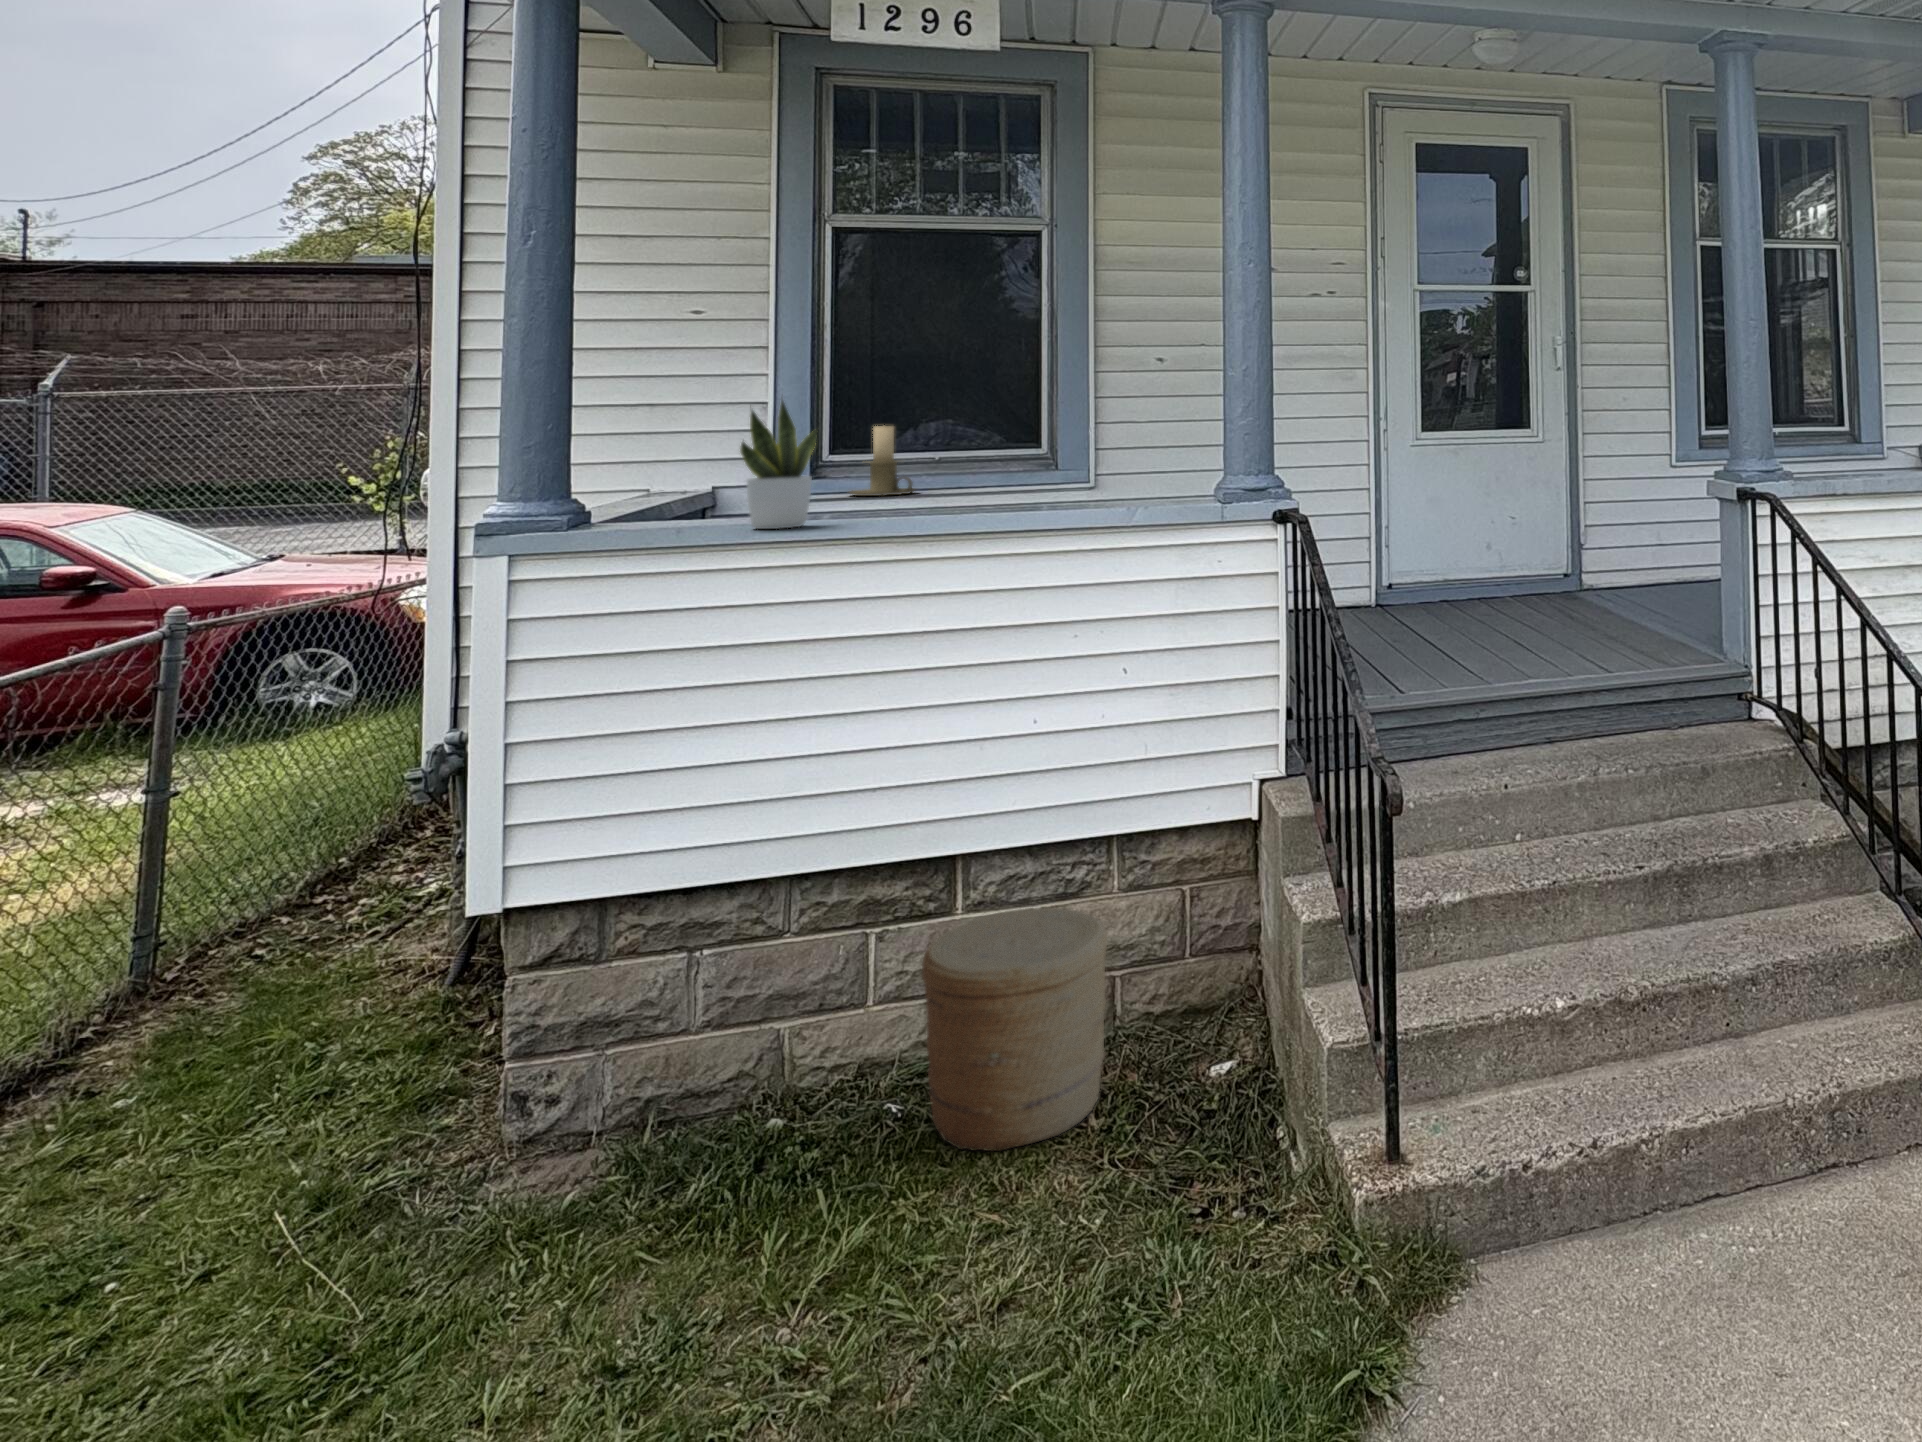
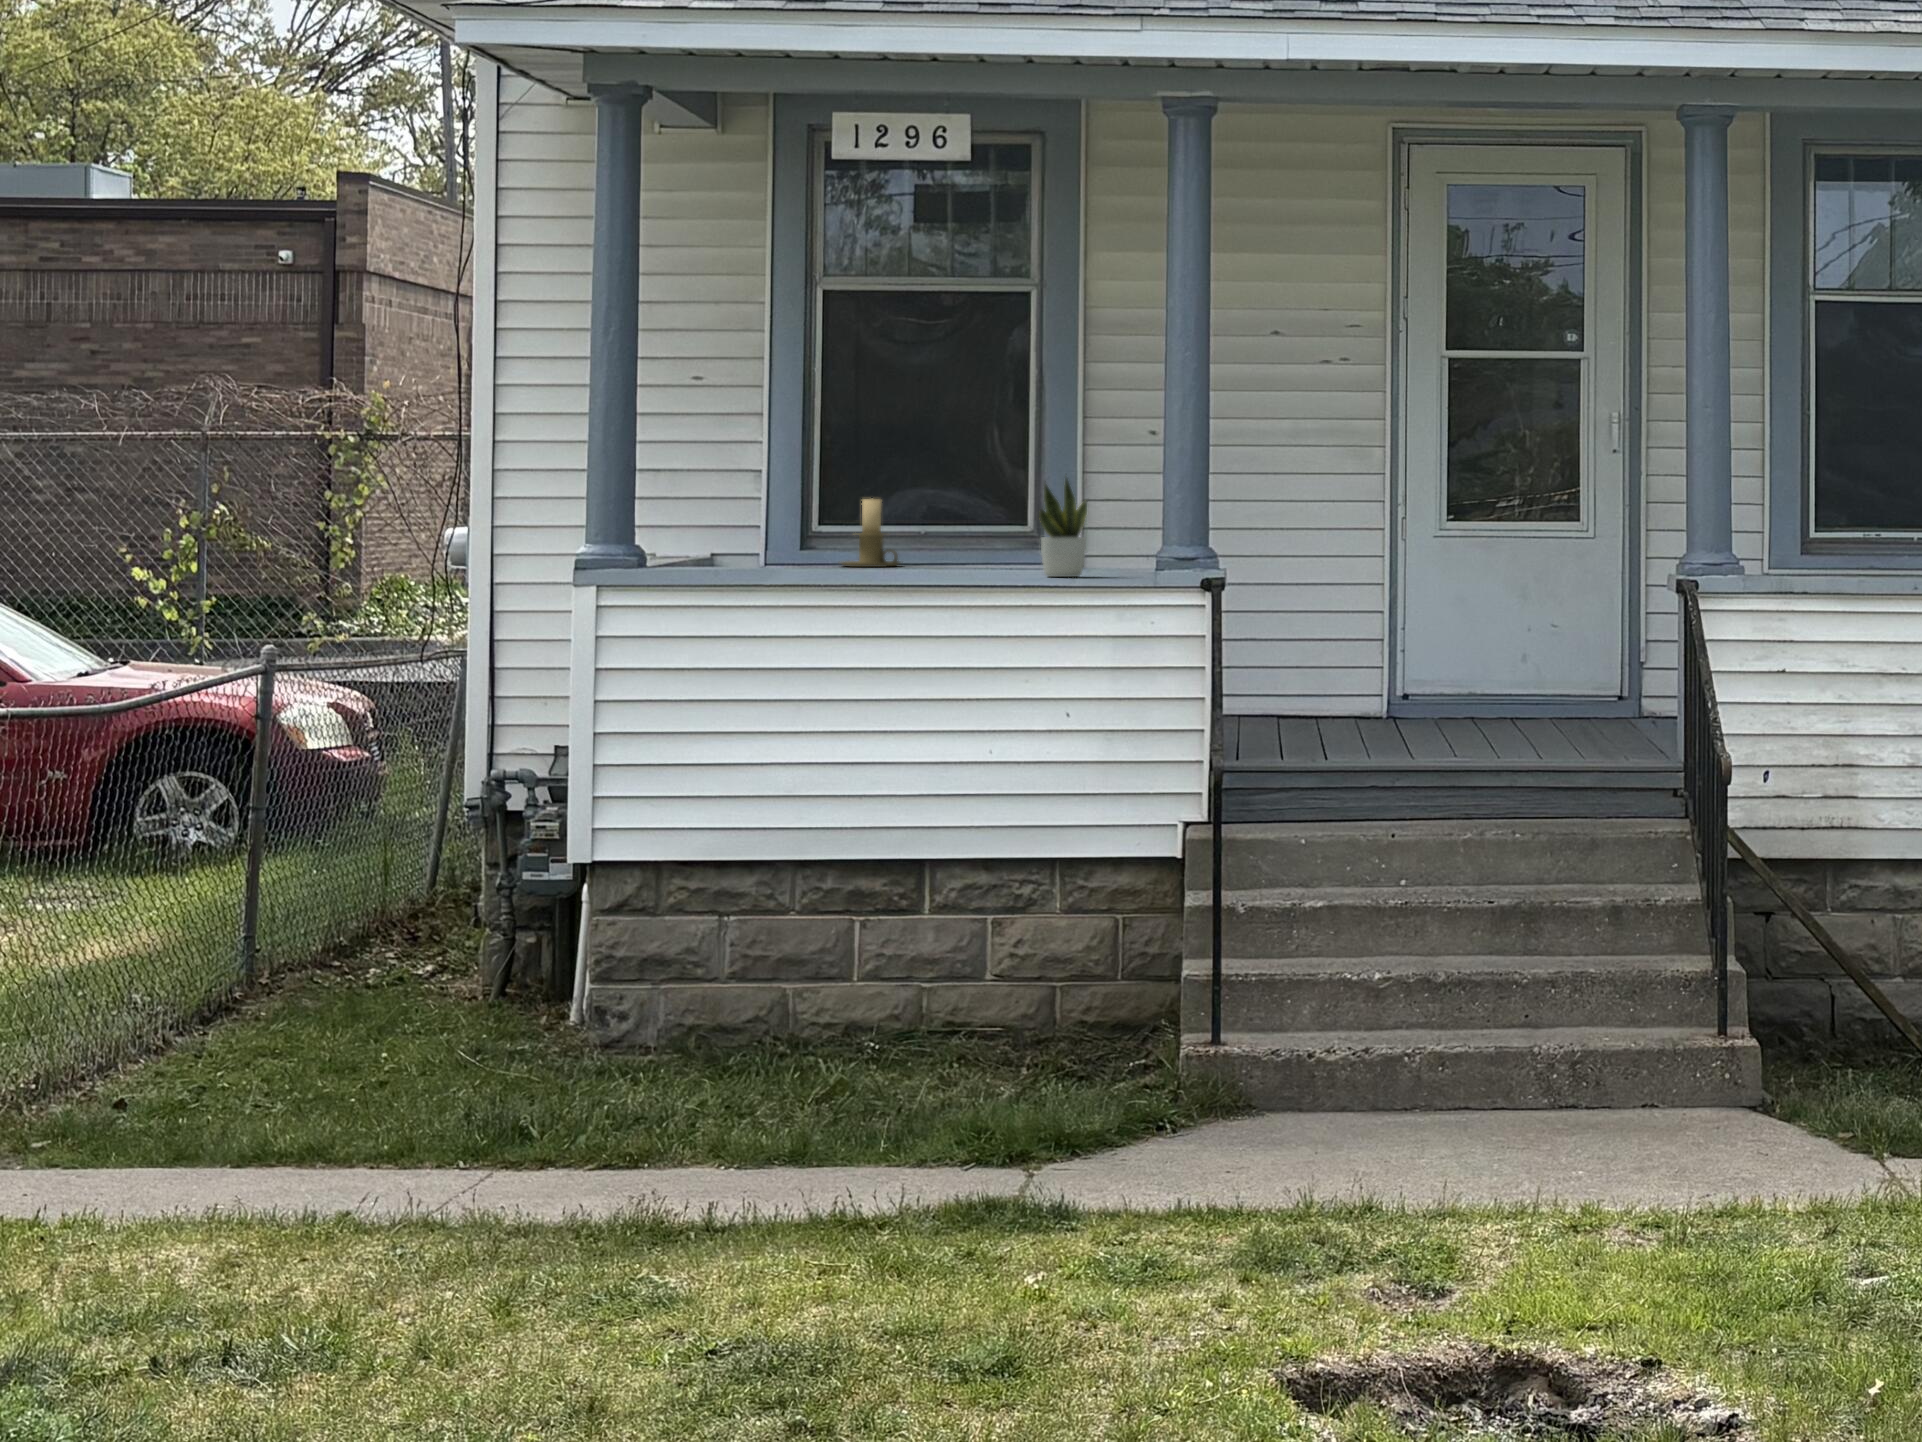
potted plant: present [740,401,819,529] -> present [1039,479,1087,577]
woven basket: present [922,908,1107,1151] -> none [897,913,1043,1074]

